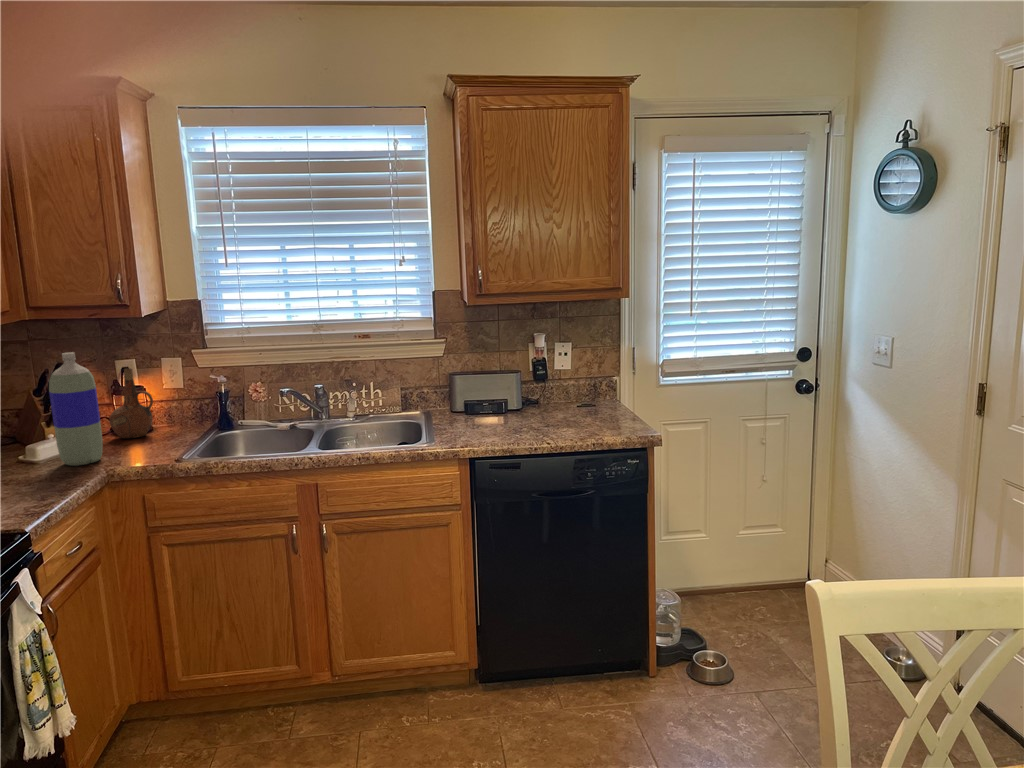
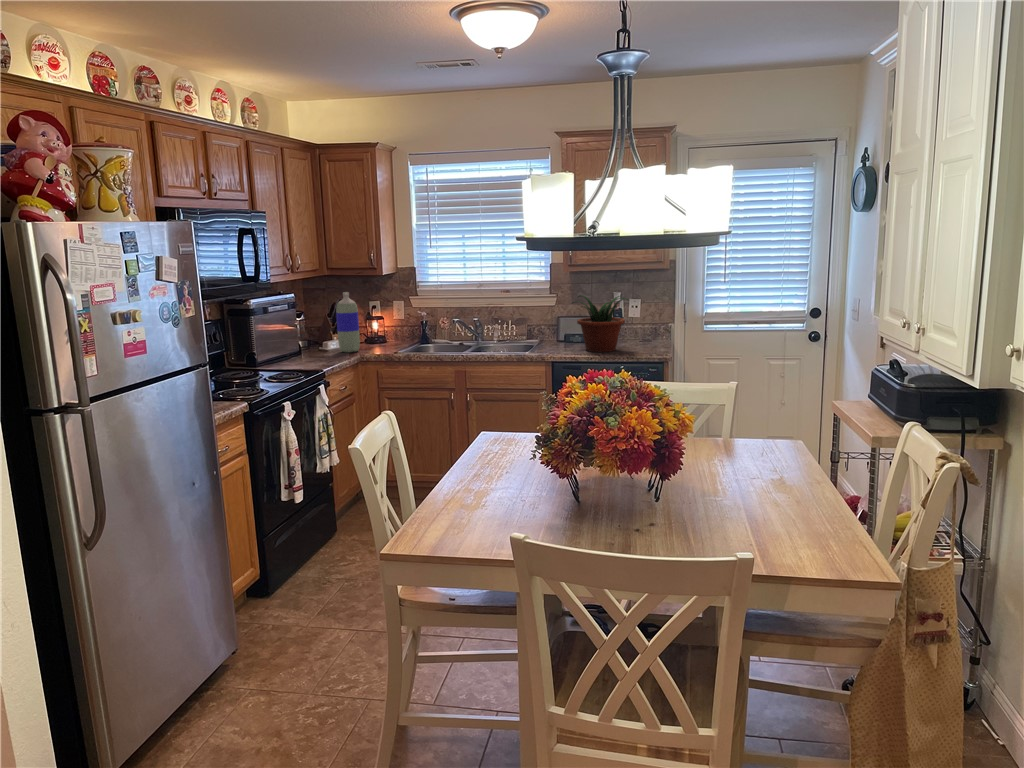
potted plant: none [491,341,586,436] -> present [573,296,628,352]
ceramic pitcher: present [110,368,153,438] -> none [364,305,387,344]

